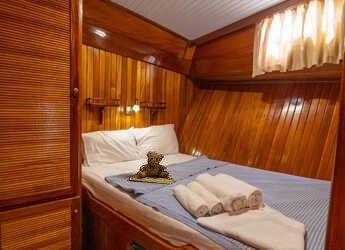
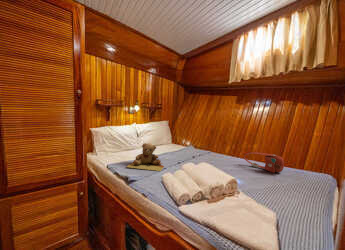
handbag: none [270,162,318,186] -> present [244,152,284,173]

